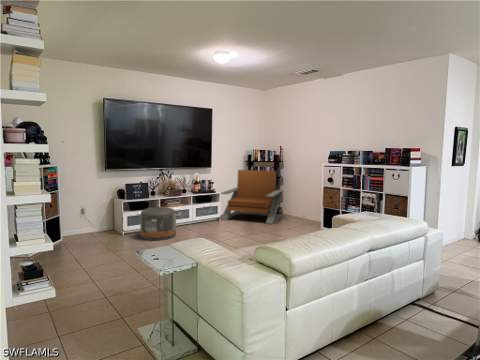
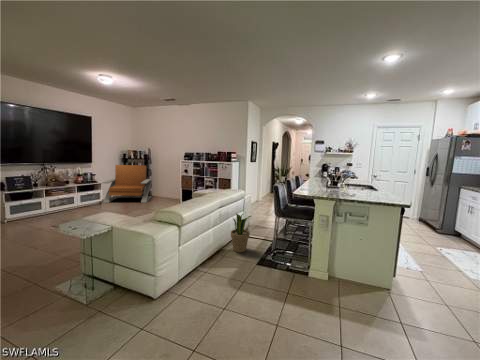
pouf: present [140,207,176,240] -> none [25,196,64,225]
potted plant: none [393,263,439,340] -> present [231,214,251,252]

